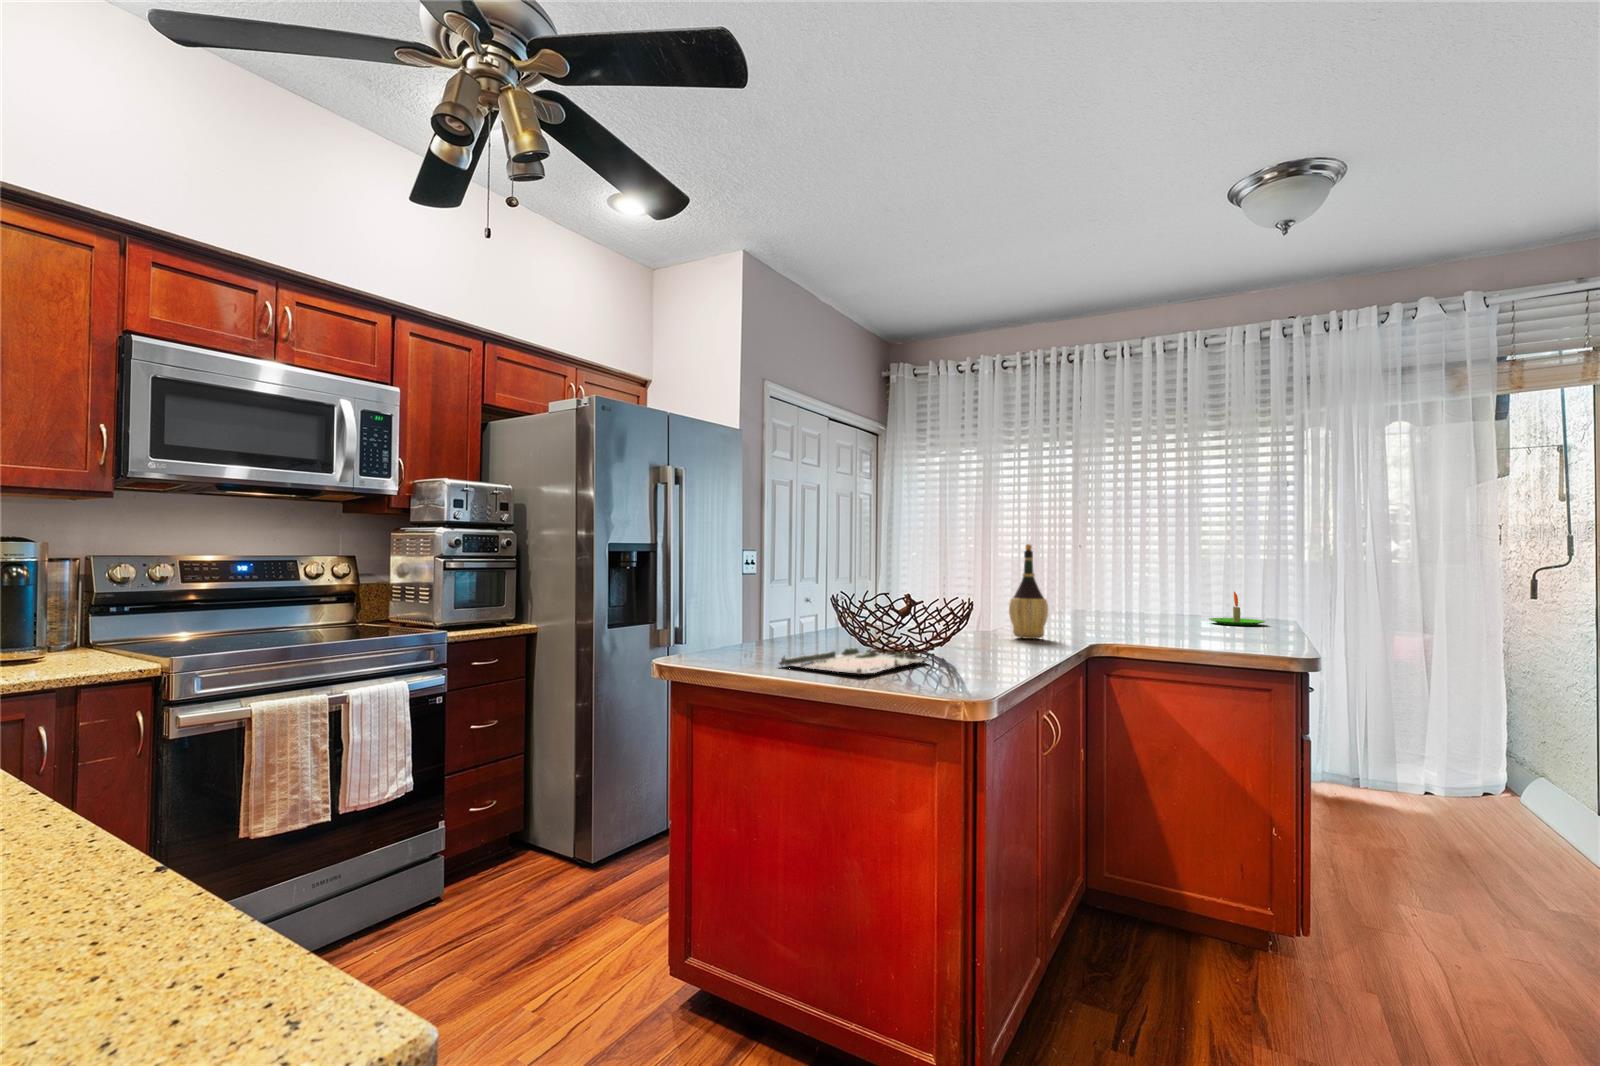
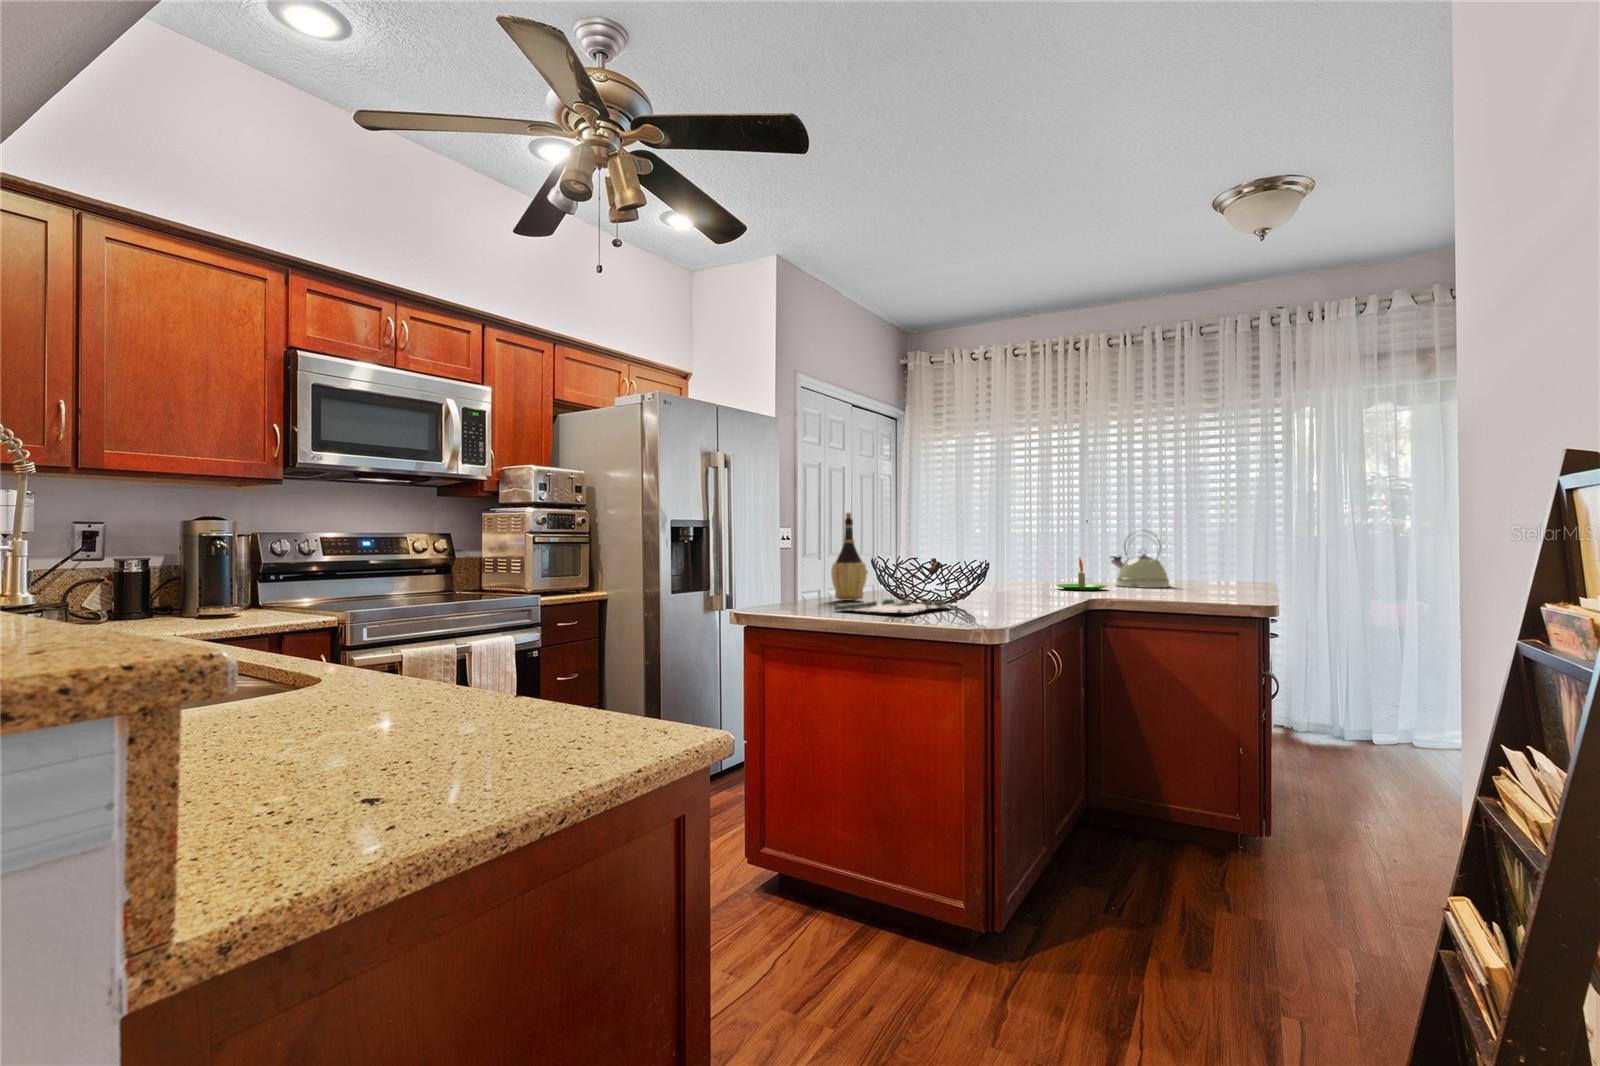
wine bottle: present [1009,544,1048,639] -> present [831,513,867,600]
kettle: none [1111,561,1181,628] -> present [1111,535,1170,588]
candle: present [1209,592,1266,625] -> present [1056,558,1107,590]

